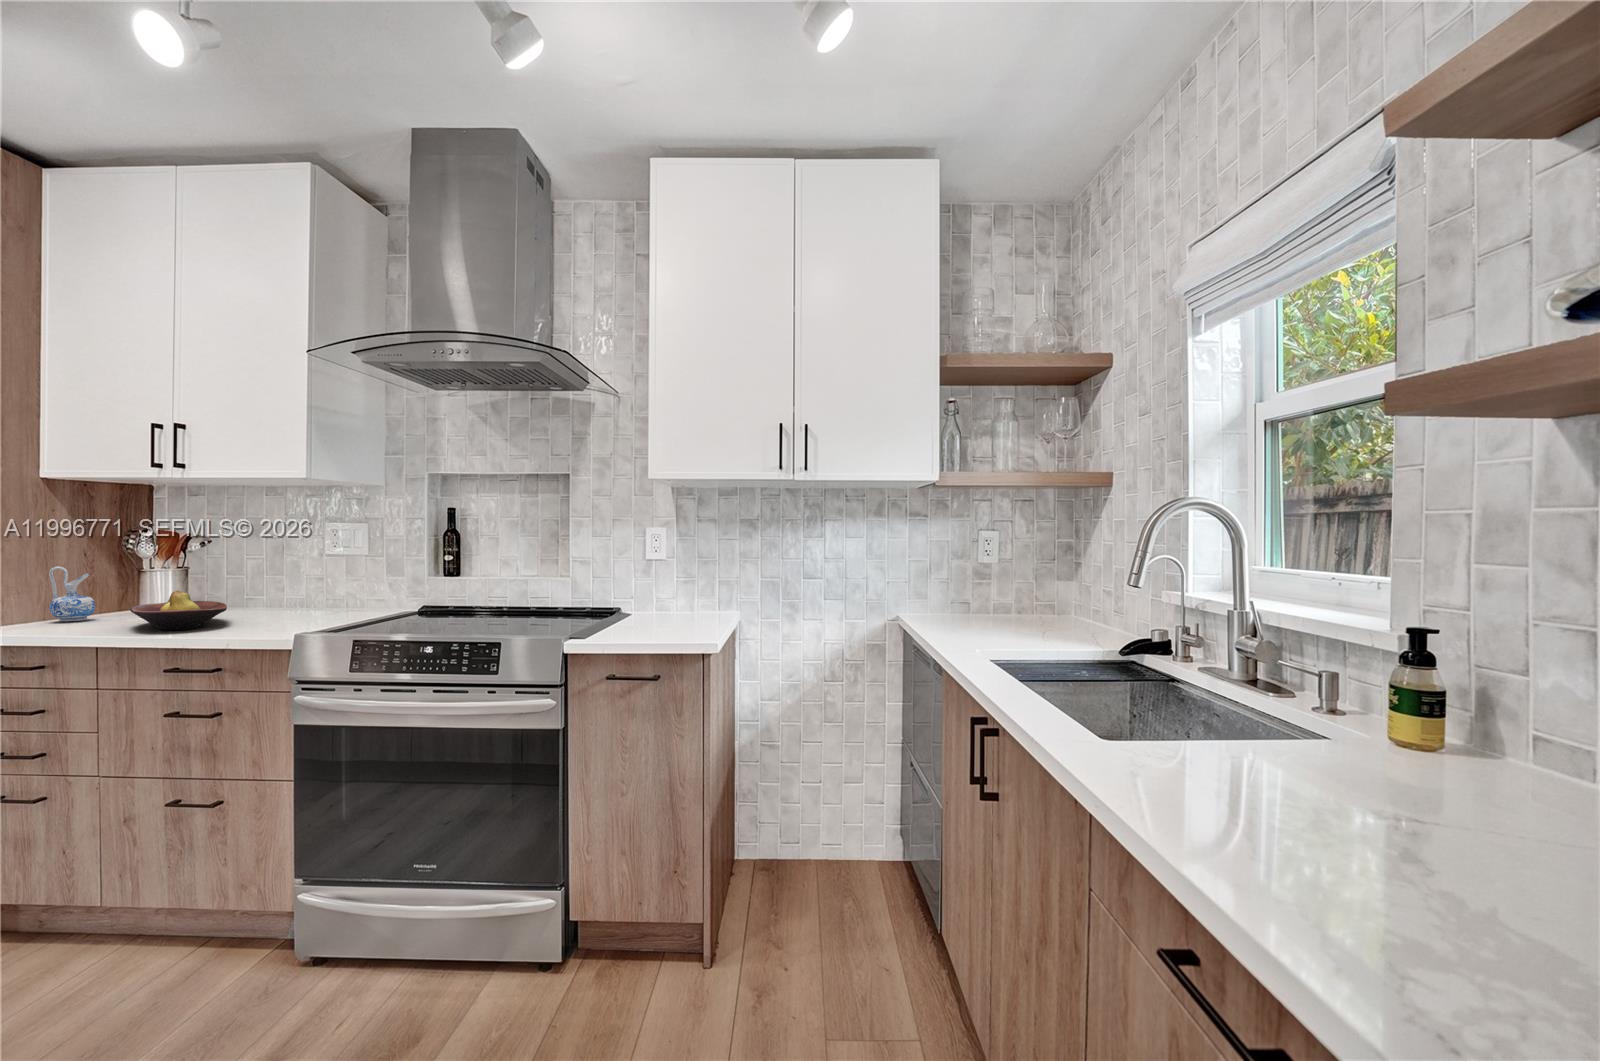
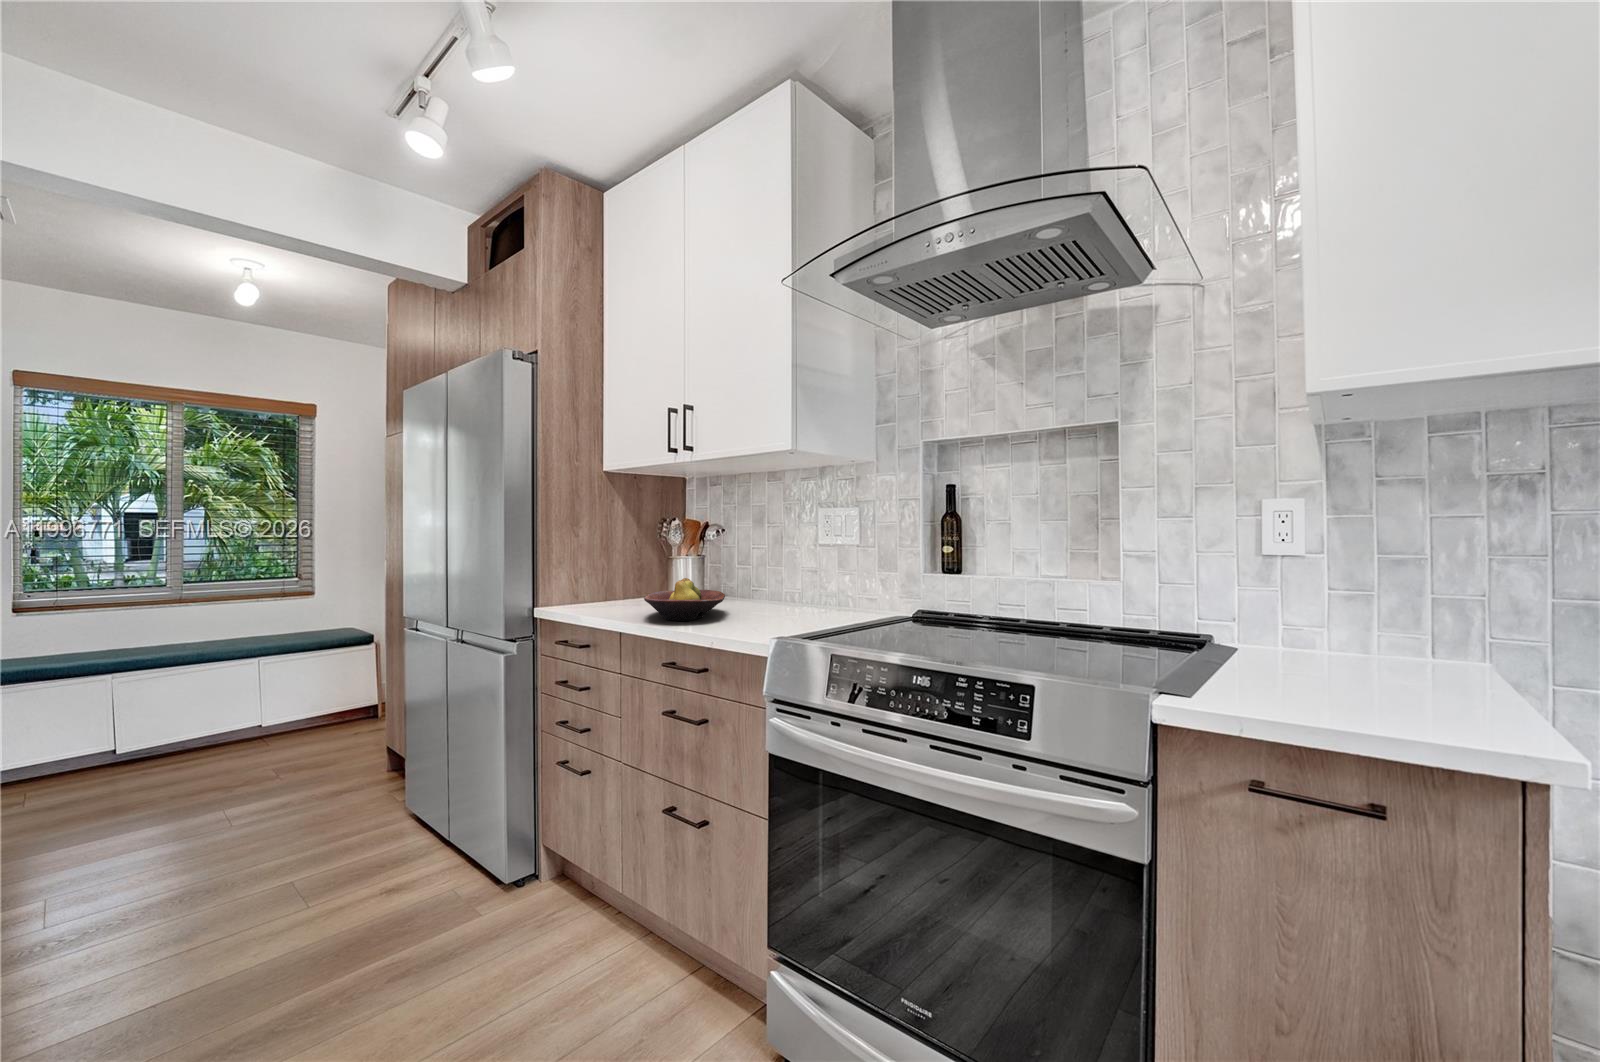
ceramic pitcher: present [49,567,95,621] -> none [603,551,635,604]

